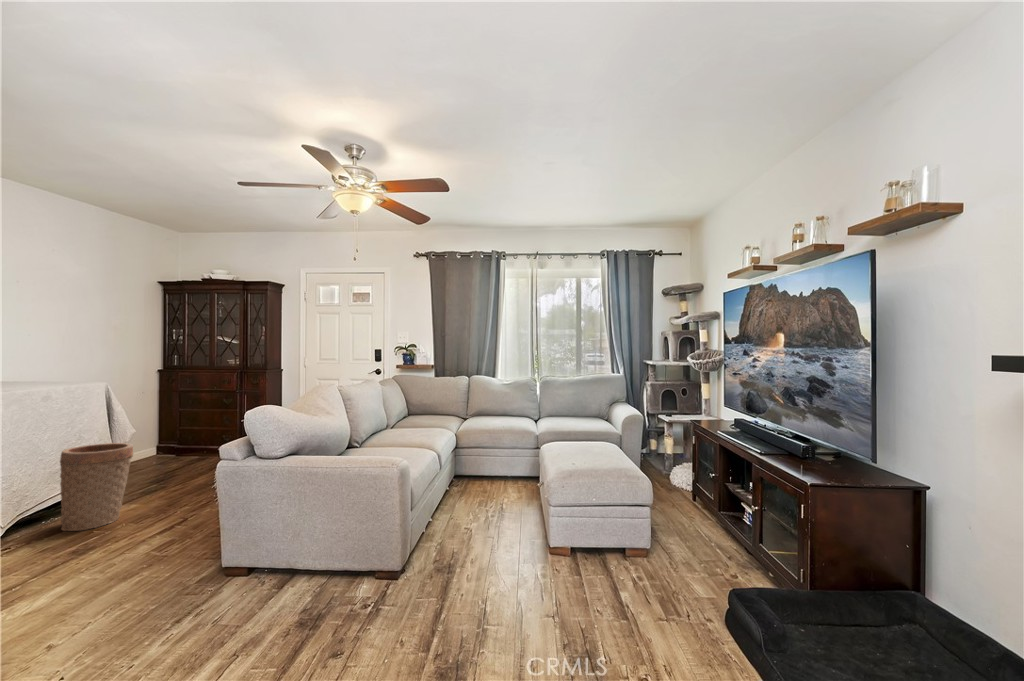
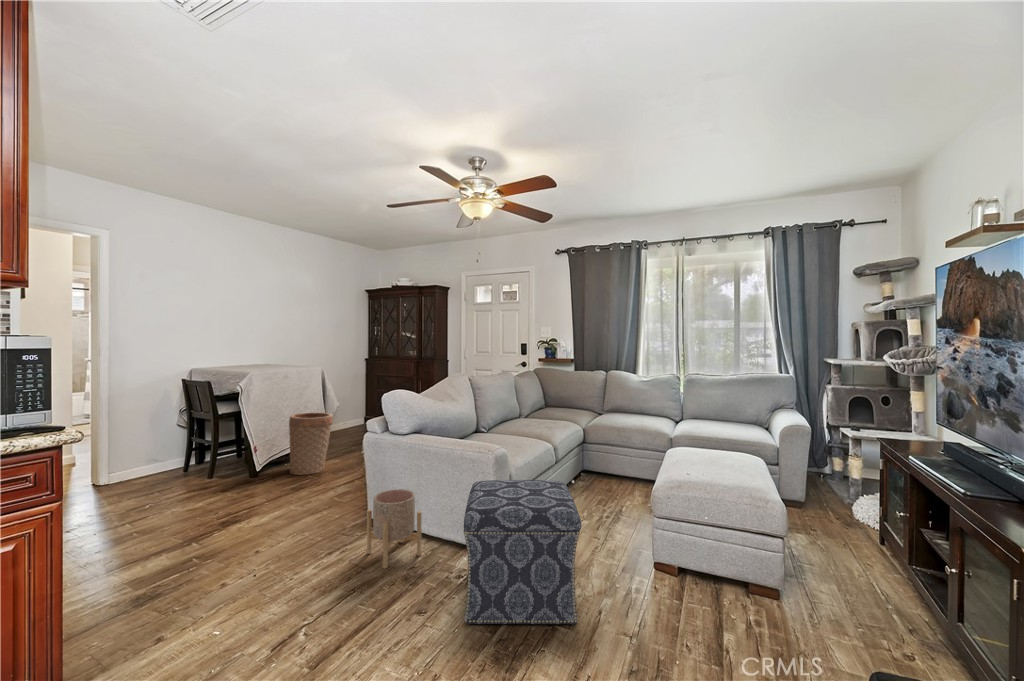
ottoman: none [376,486,507,651] -> present [463,480,581,625]
planter: none [235,521,309,619] -> present [367,489,422,569]

